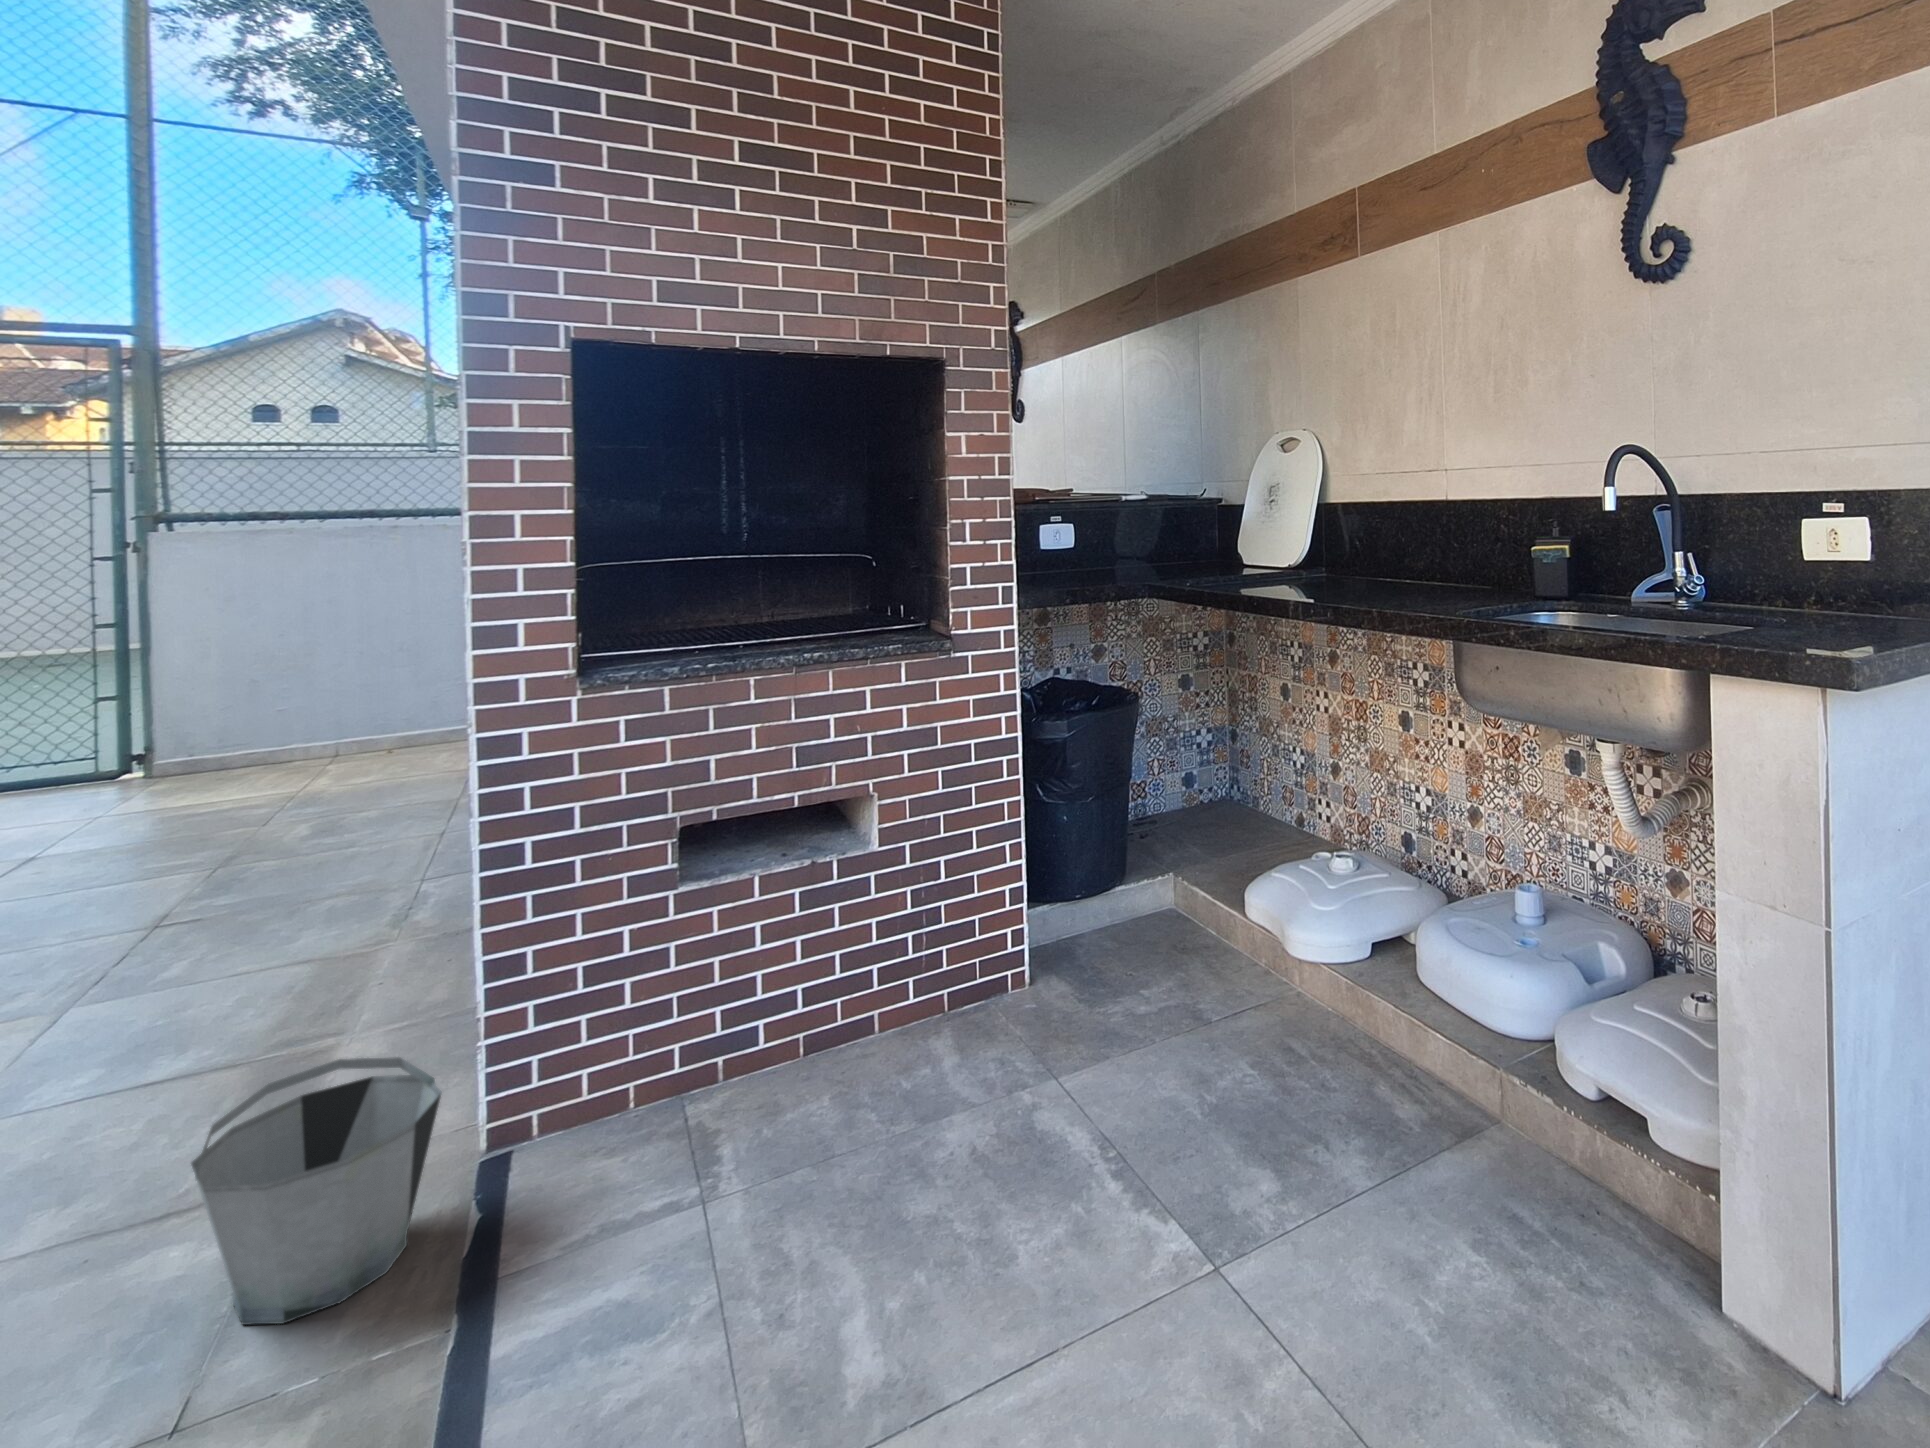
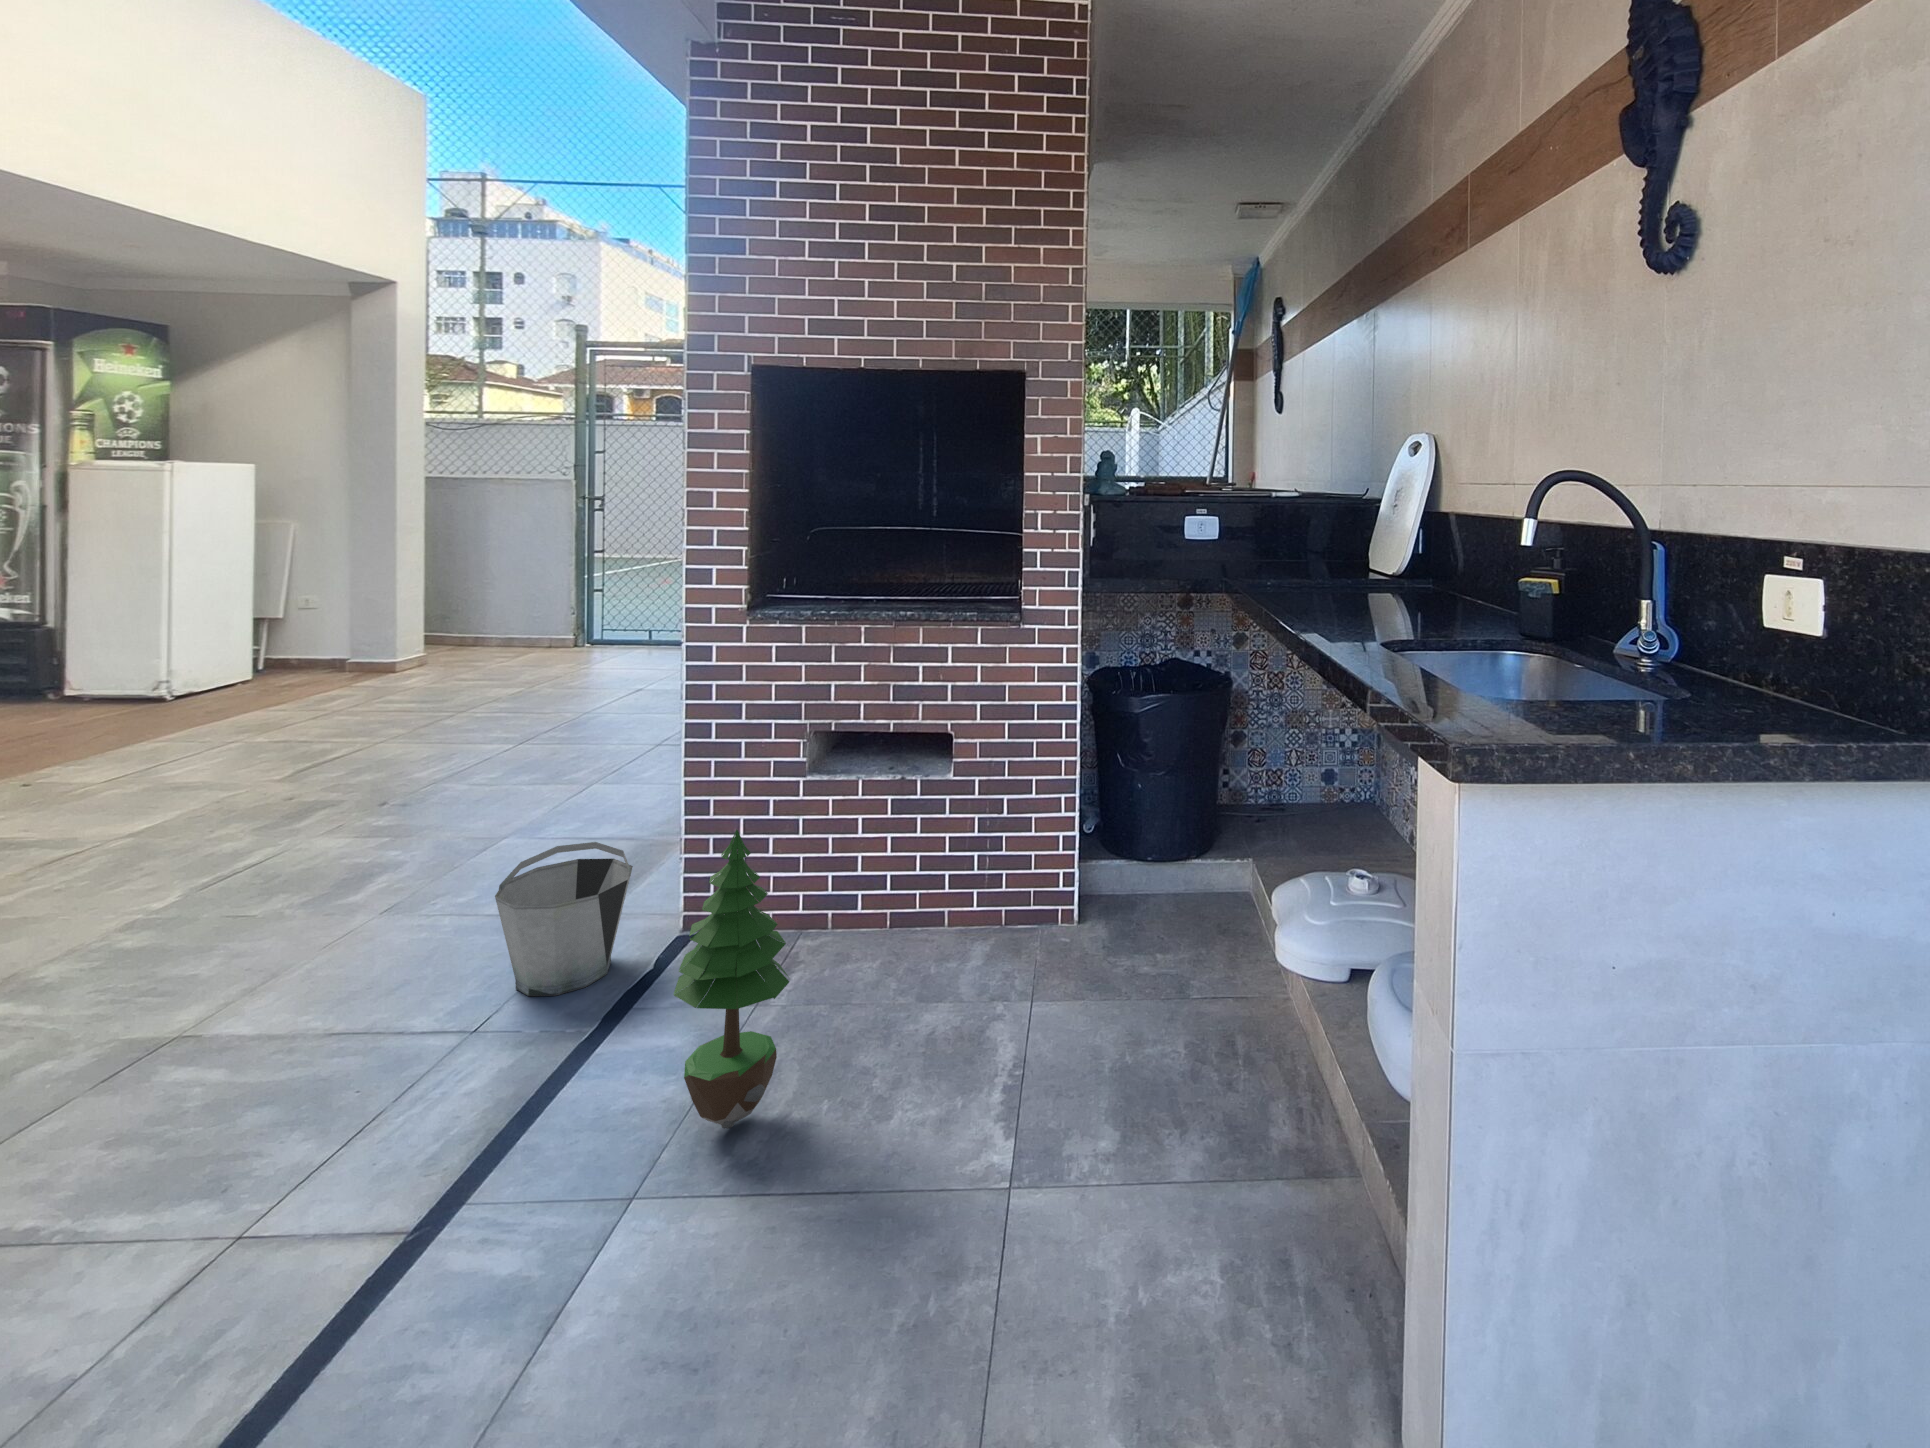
potted tree: none [745,933,898,1323] -> present [673,829,789,1128]

